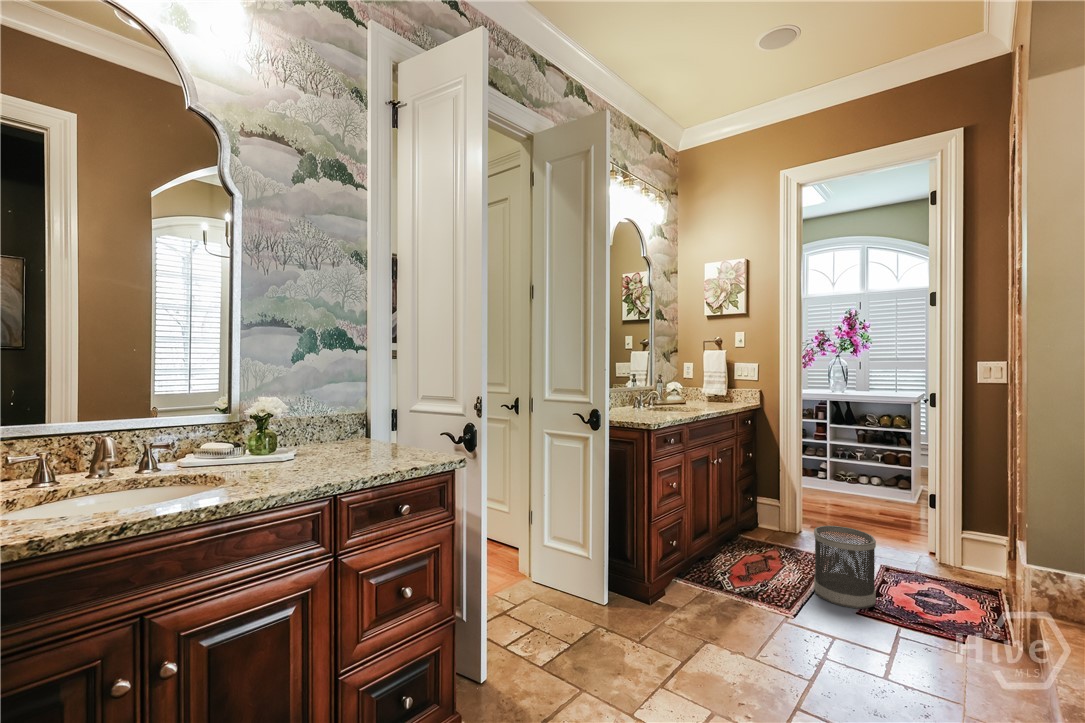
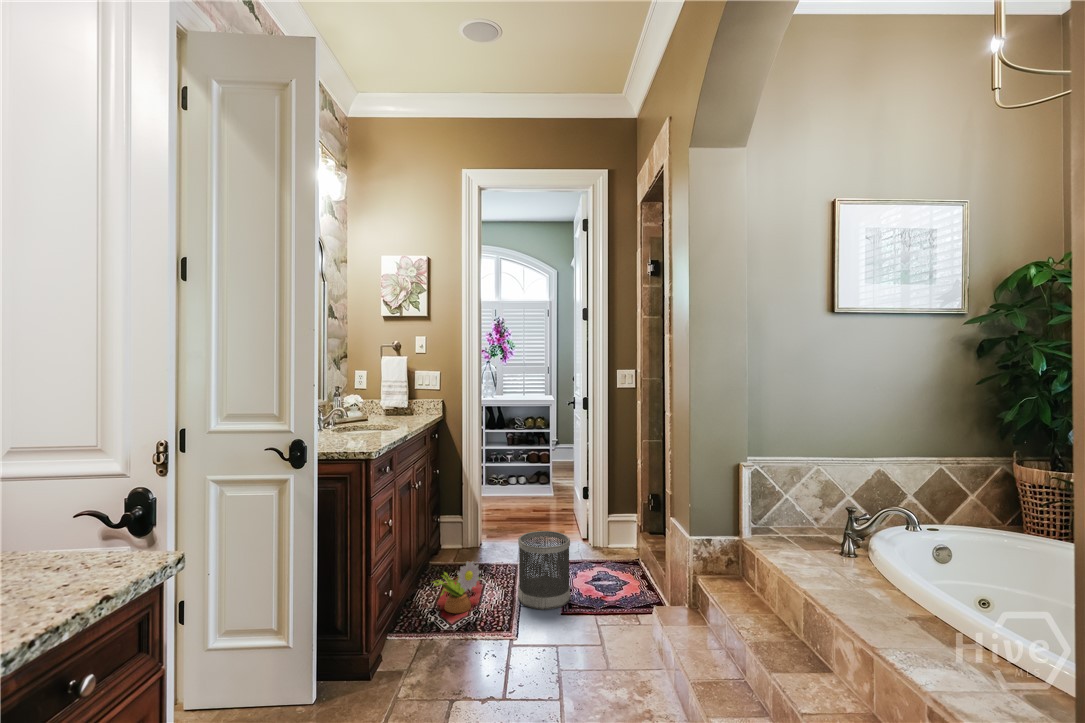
decorative plant: none [725,536,775,582] -> present [433,561,481,613]

